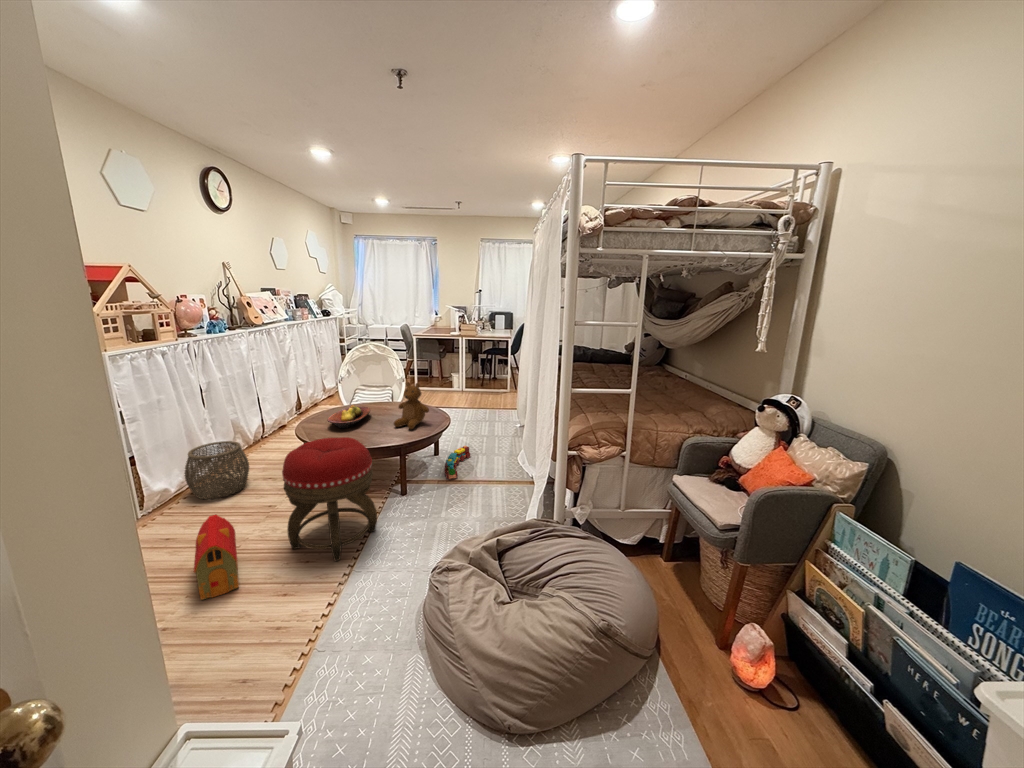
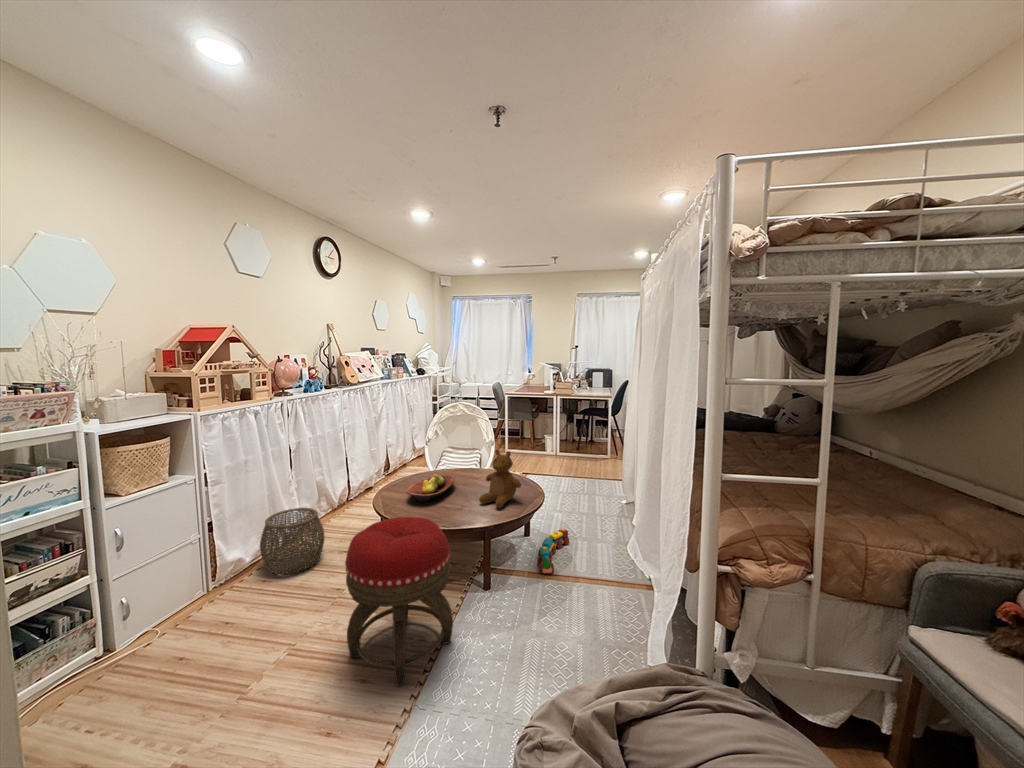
toy house: present [194,515,239,600] -> none [231,605,290,724]

